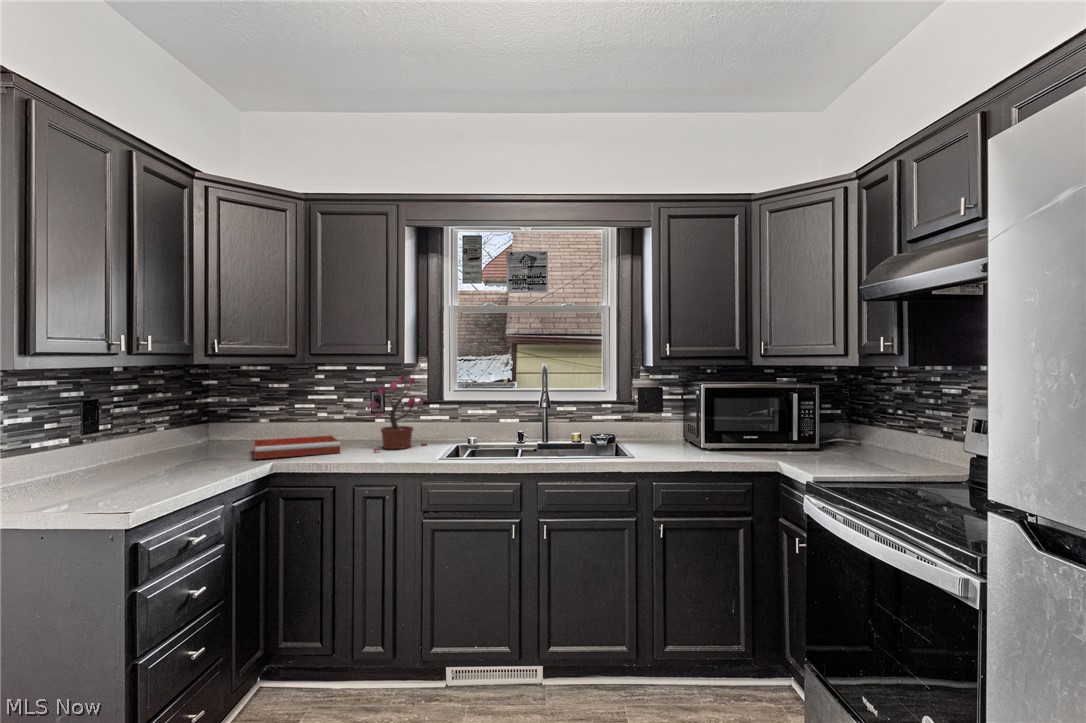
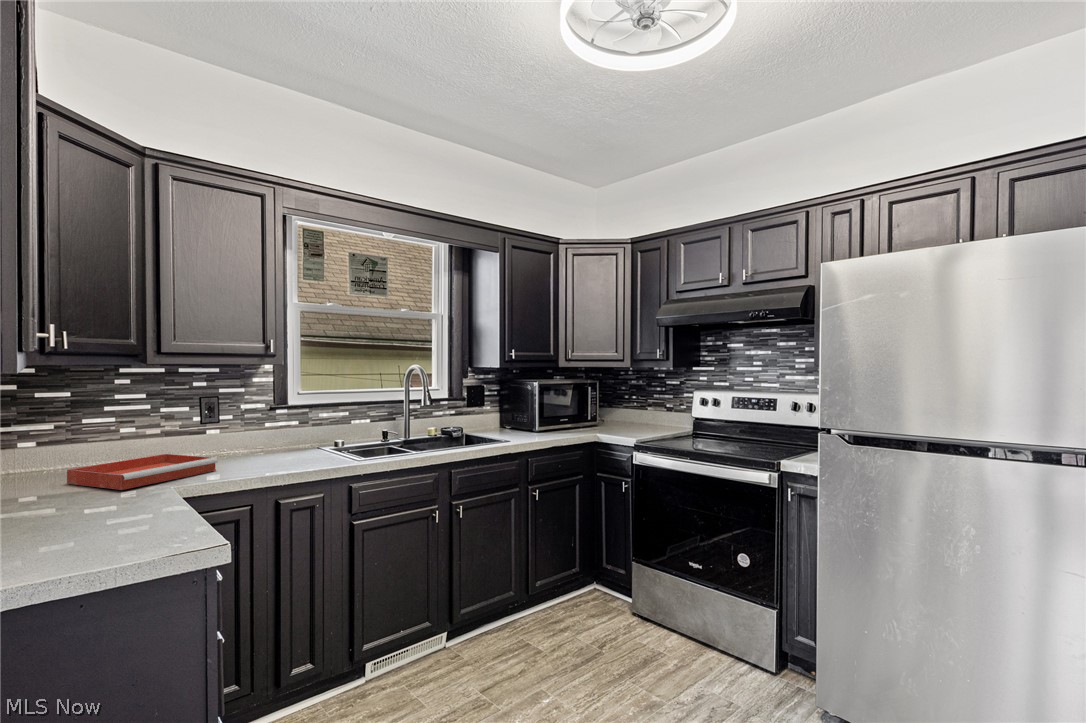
potted plant: present [367,375,426,451] -> none [228,377,297,464]

